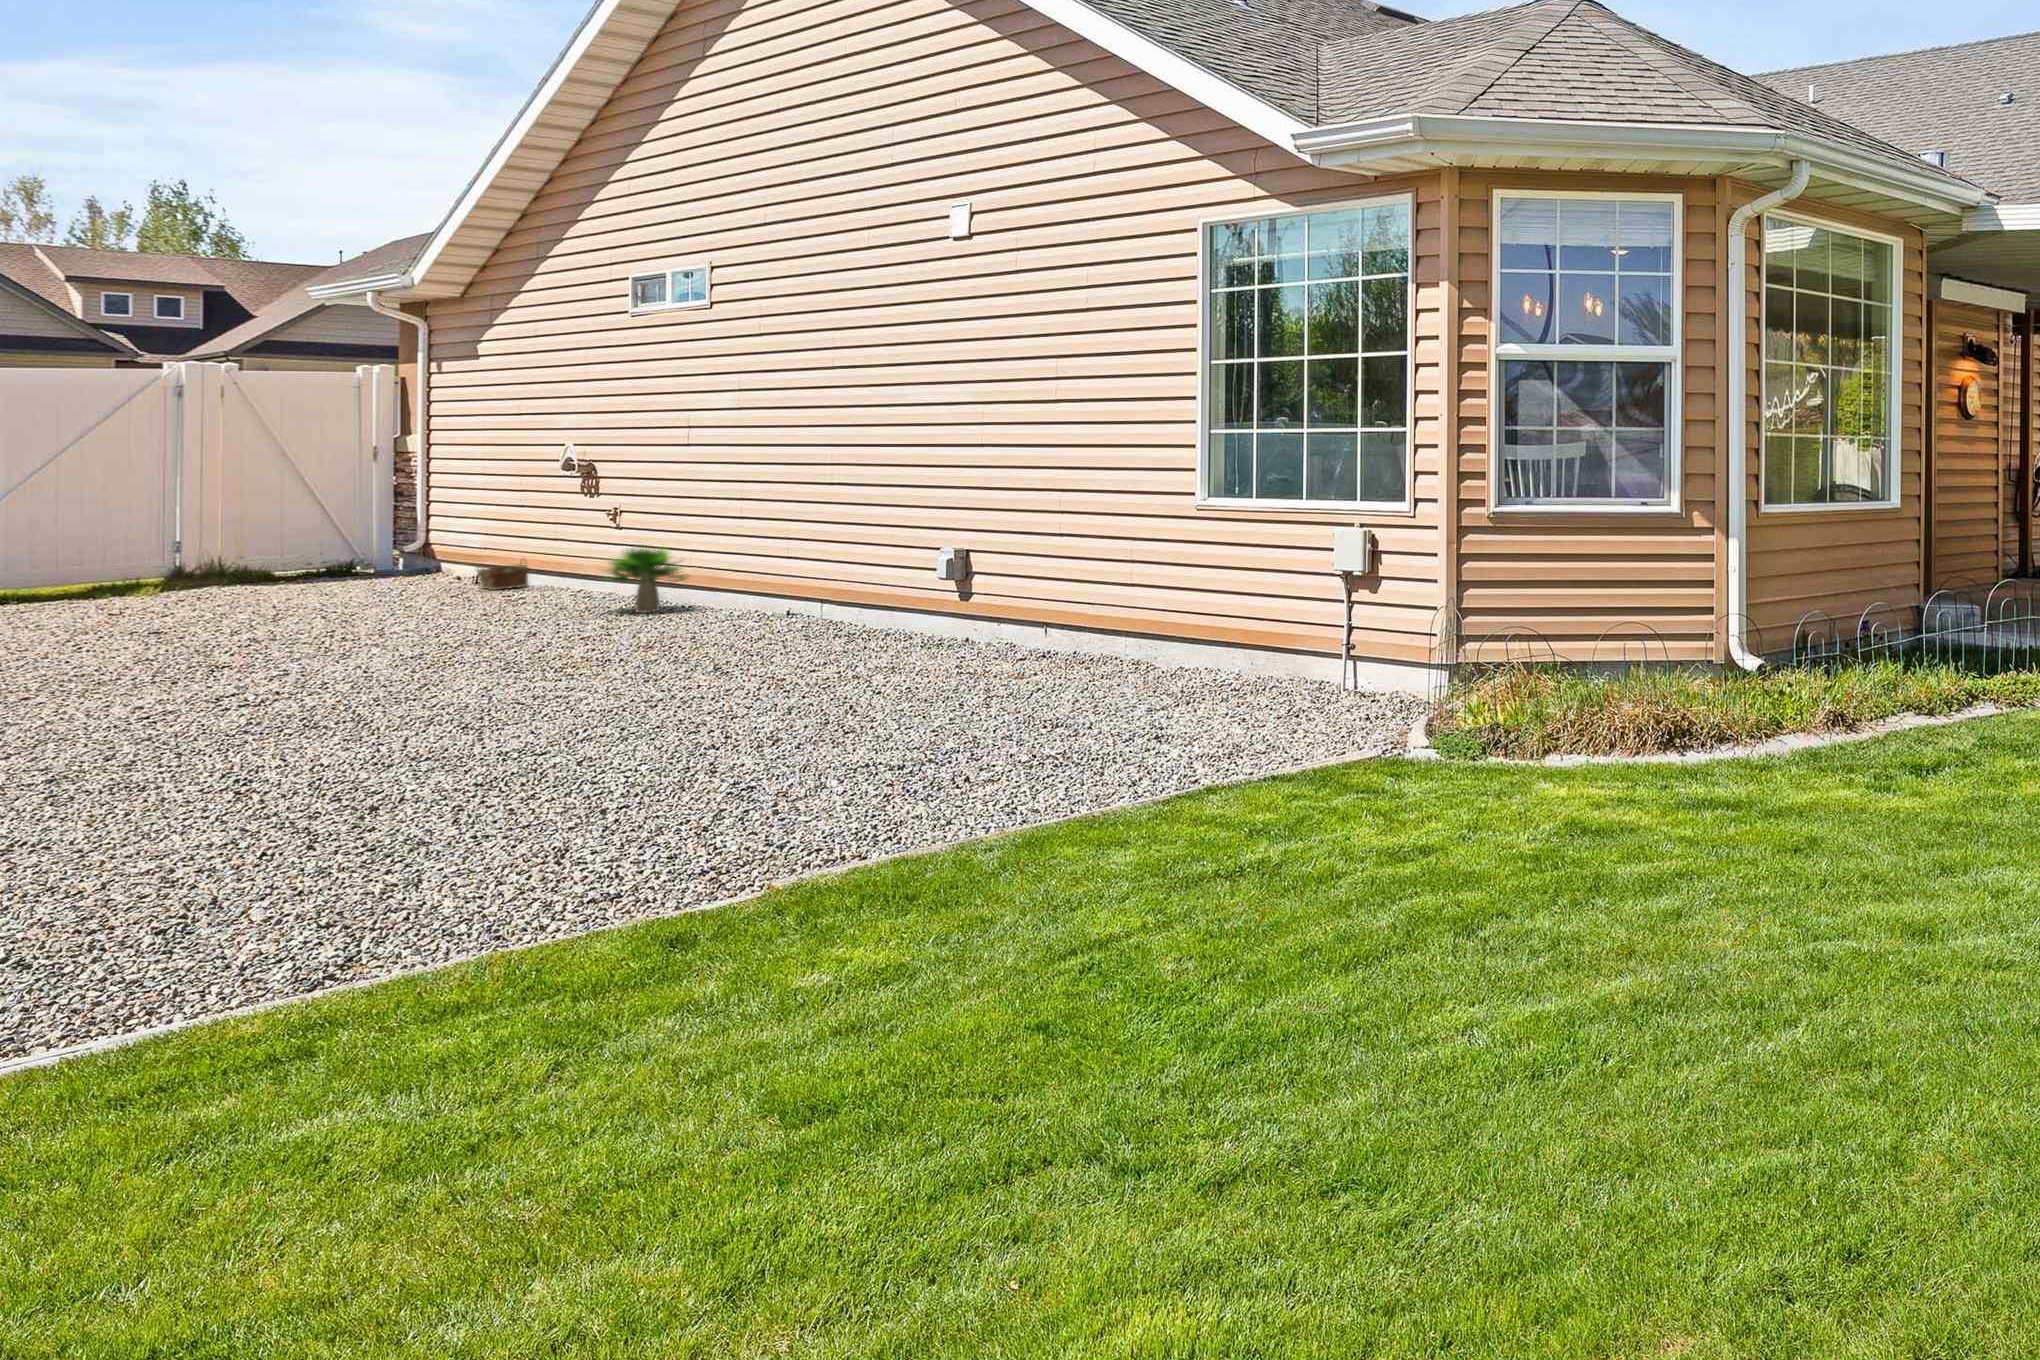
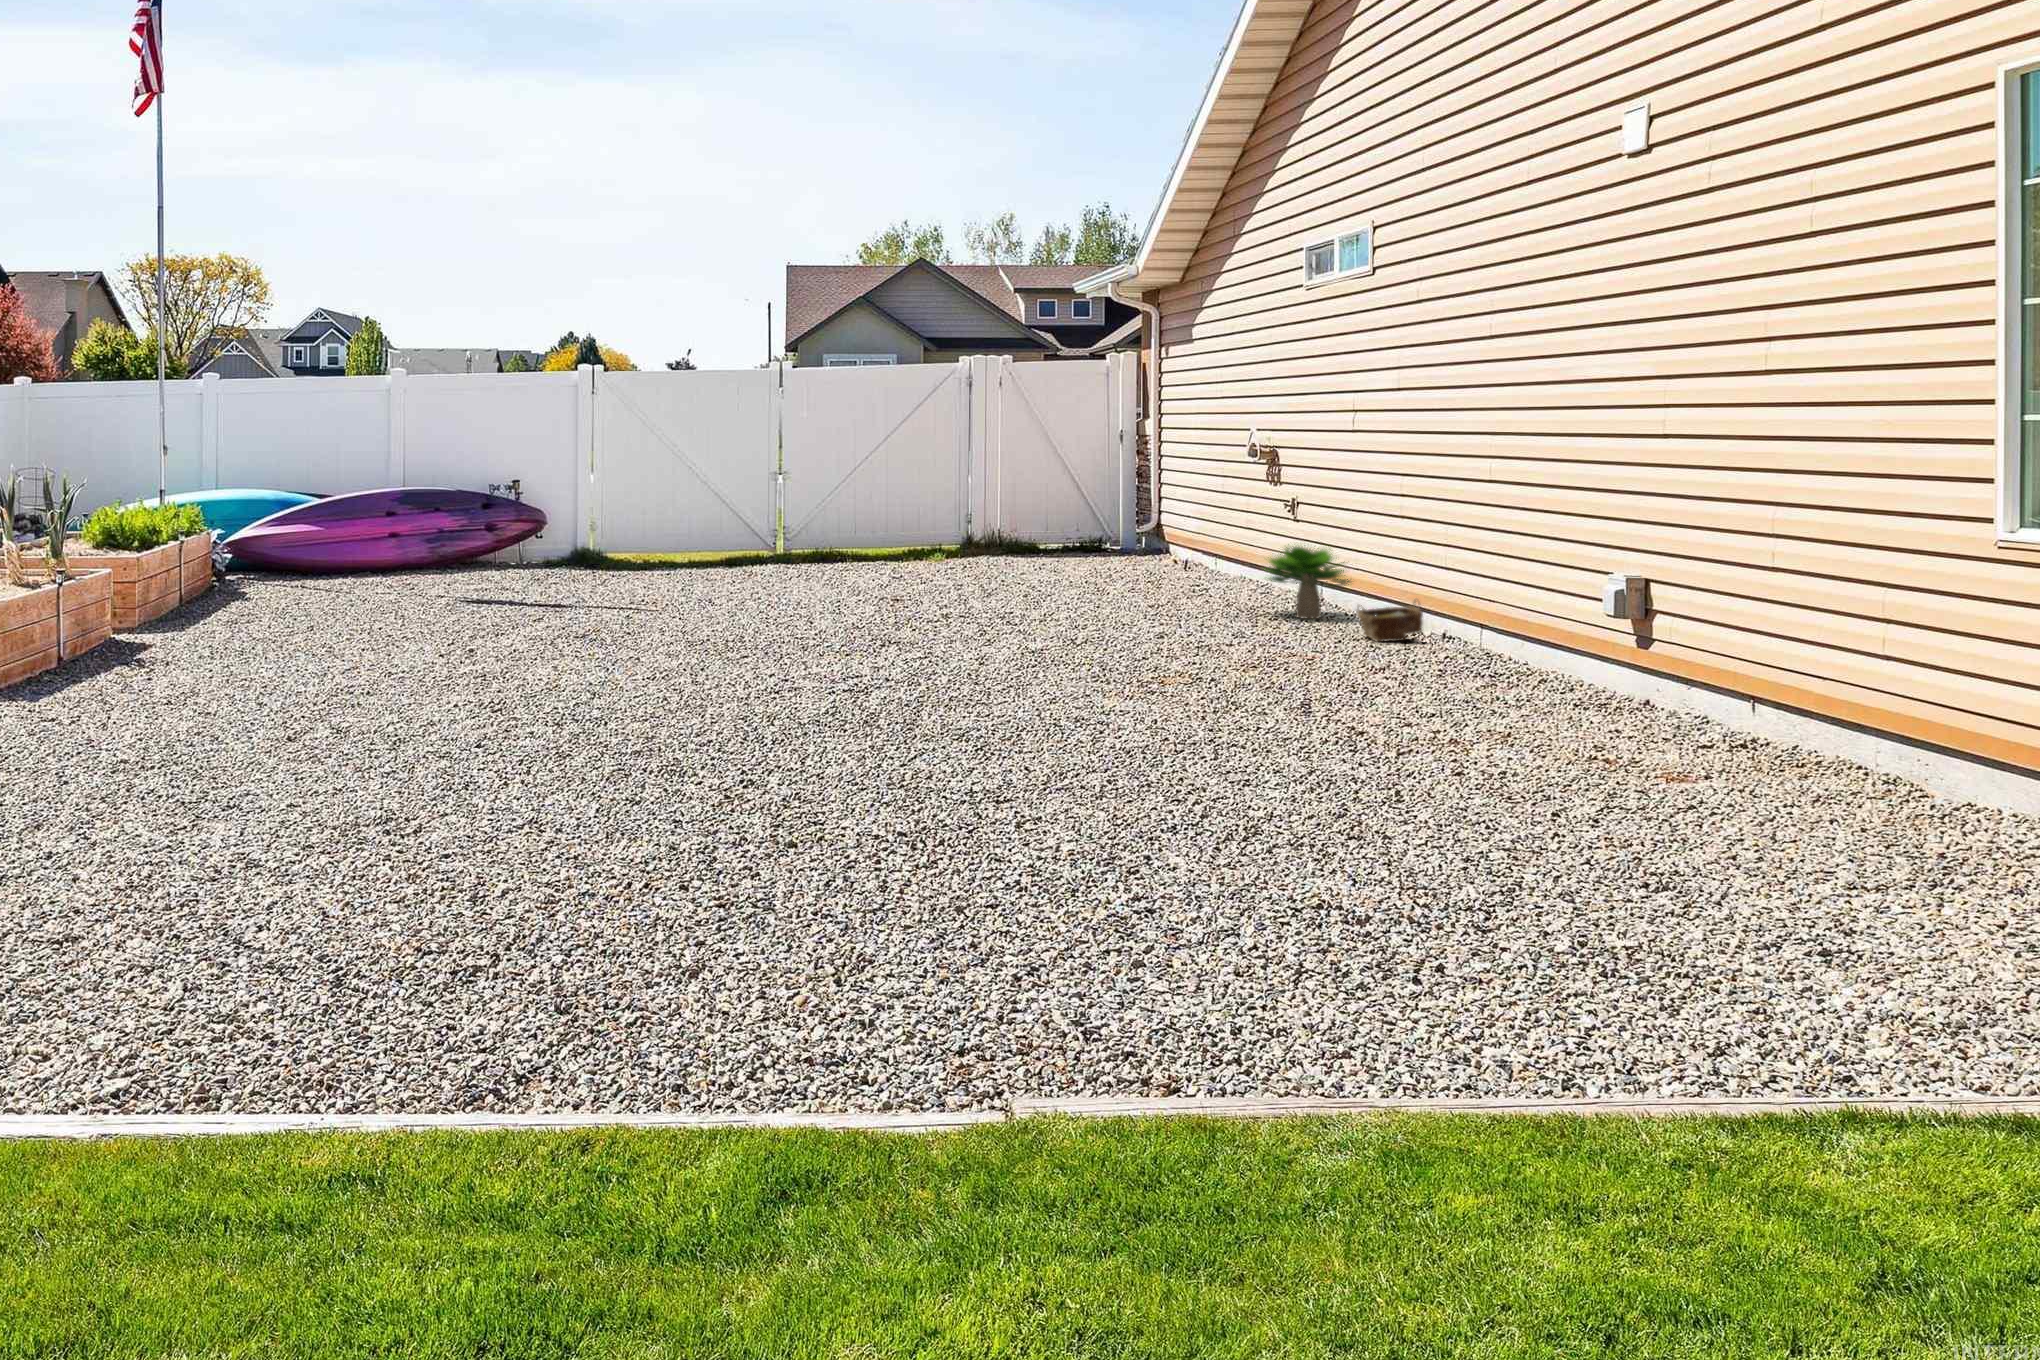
woven basket: present [477,564,528,591] -> present [1357,599,1423,642]

